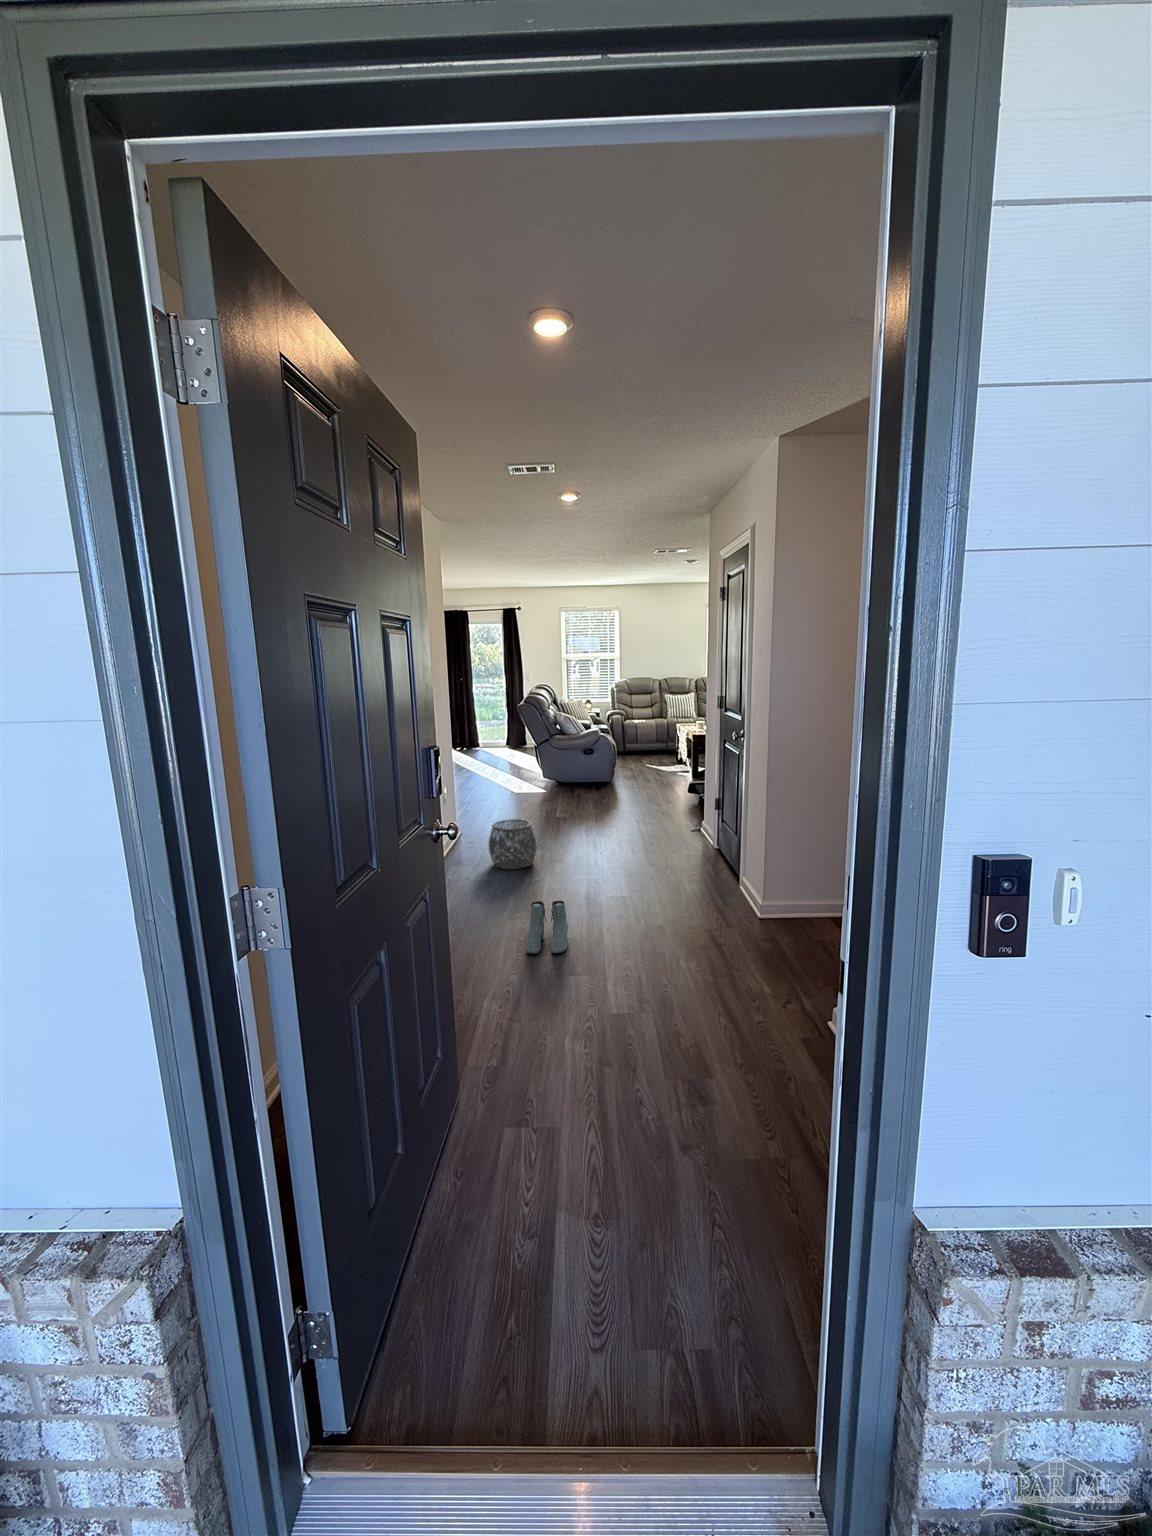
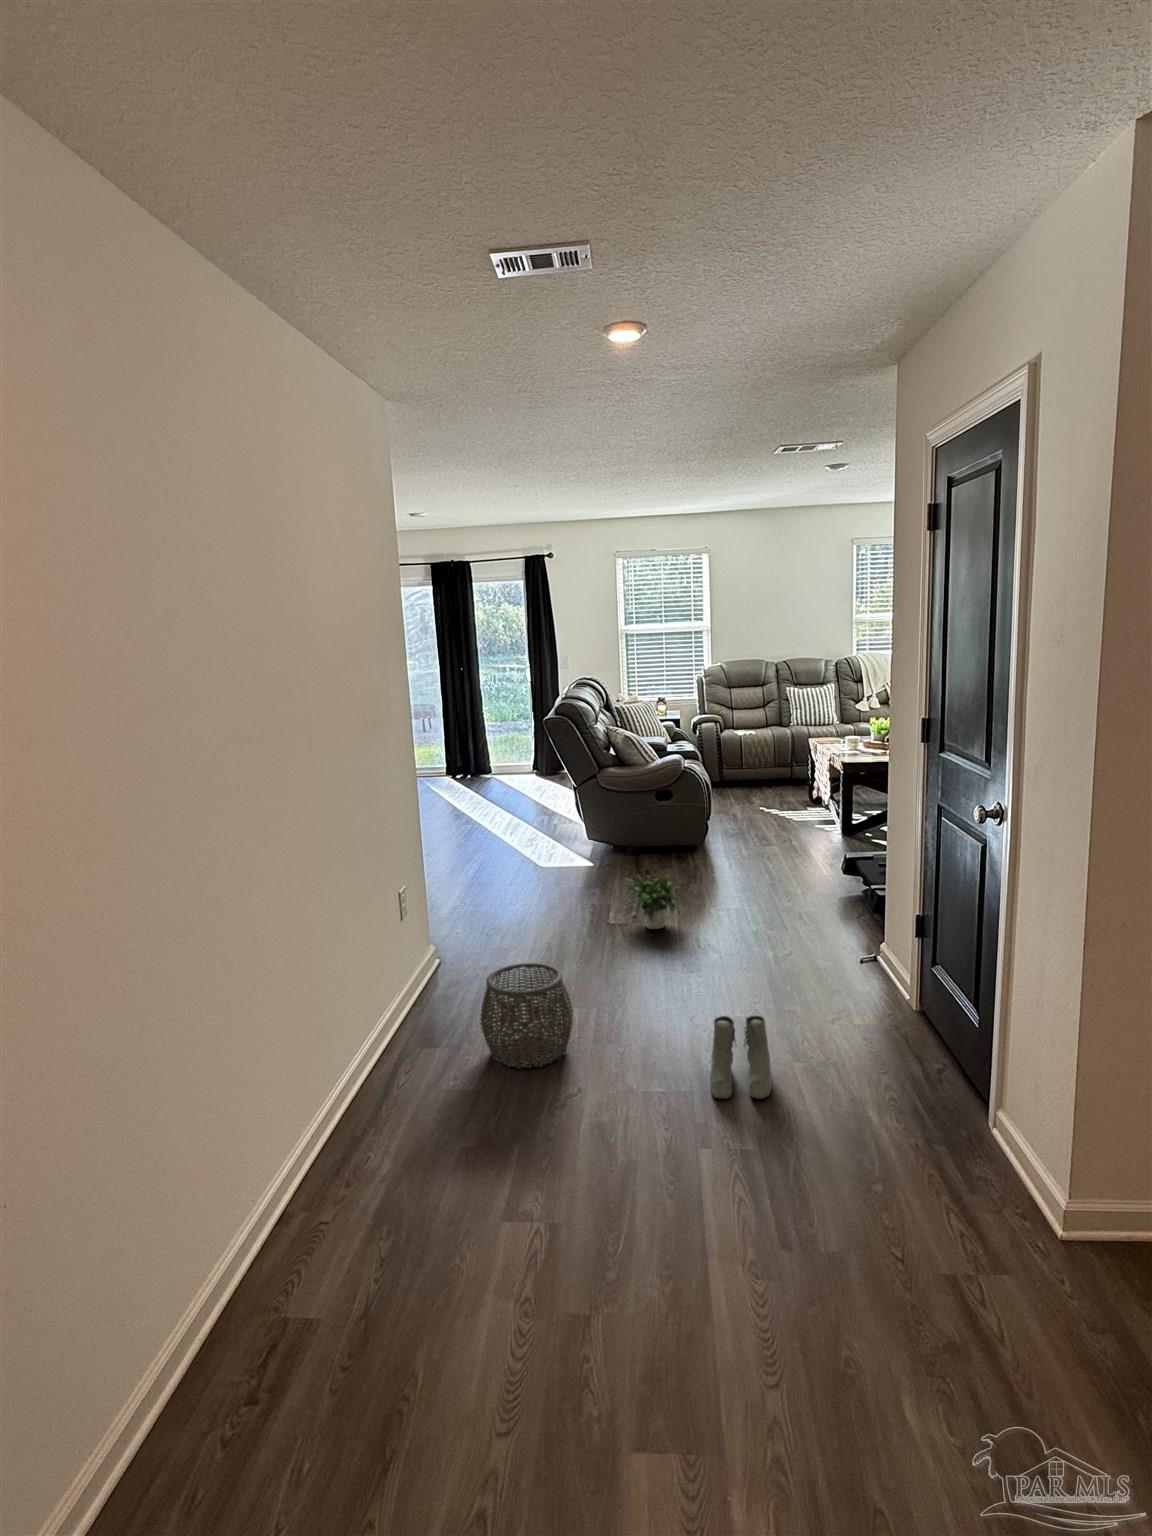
potted plant: none [554,787,598,819] -> present [622,876,684,929]
boots: present [526,901,568,954] -> present [710,1016,772,1099]

